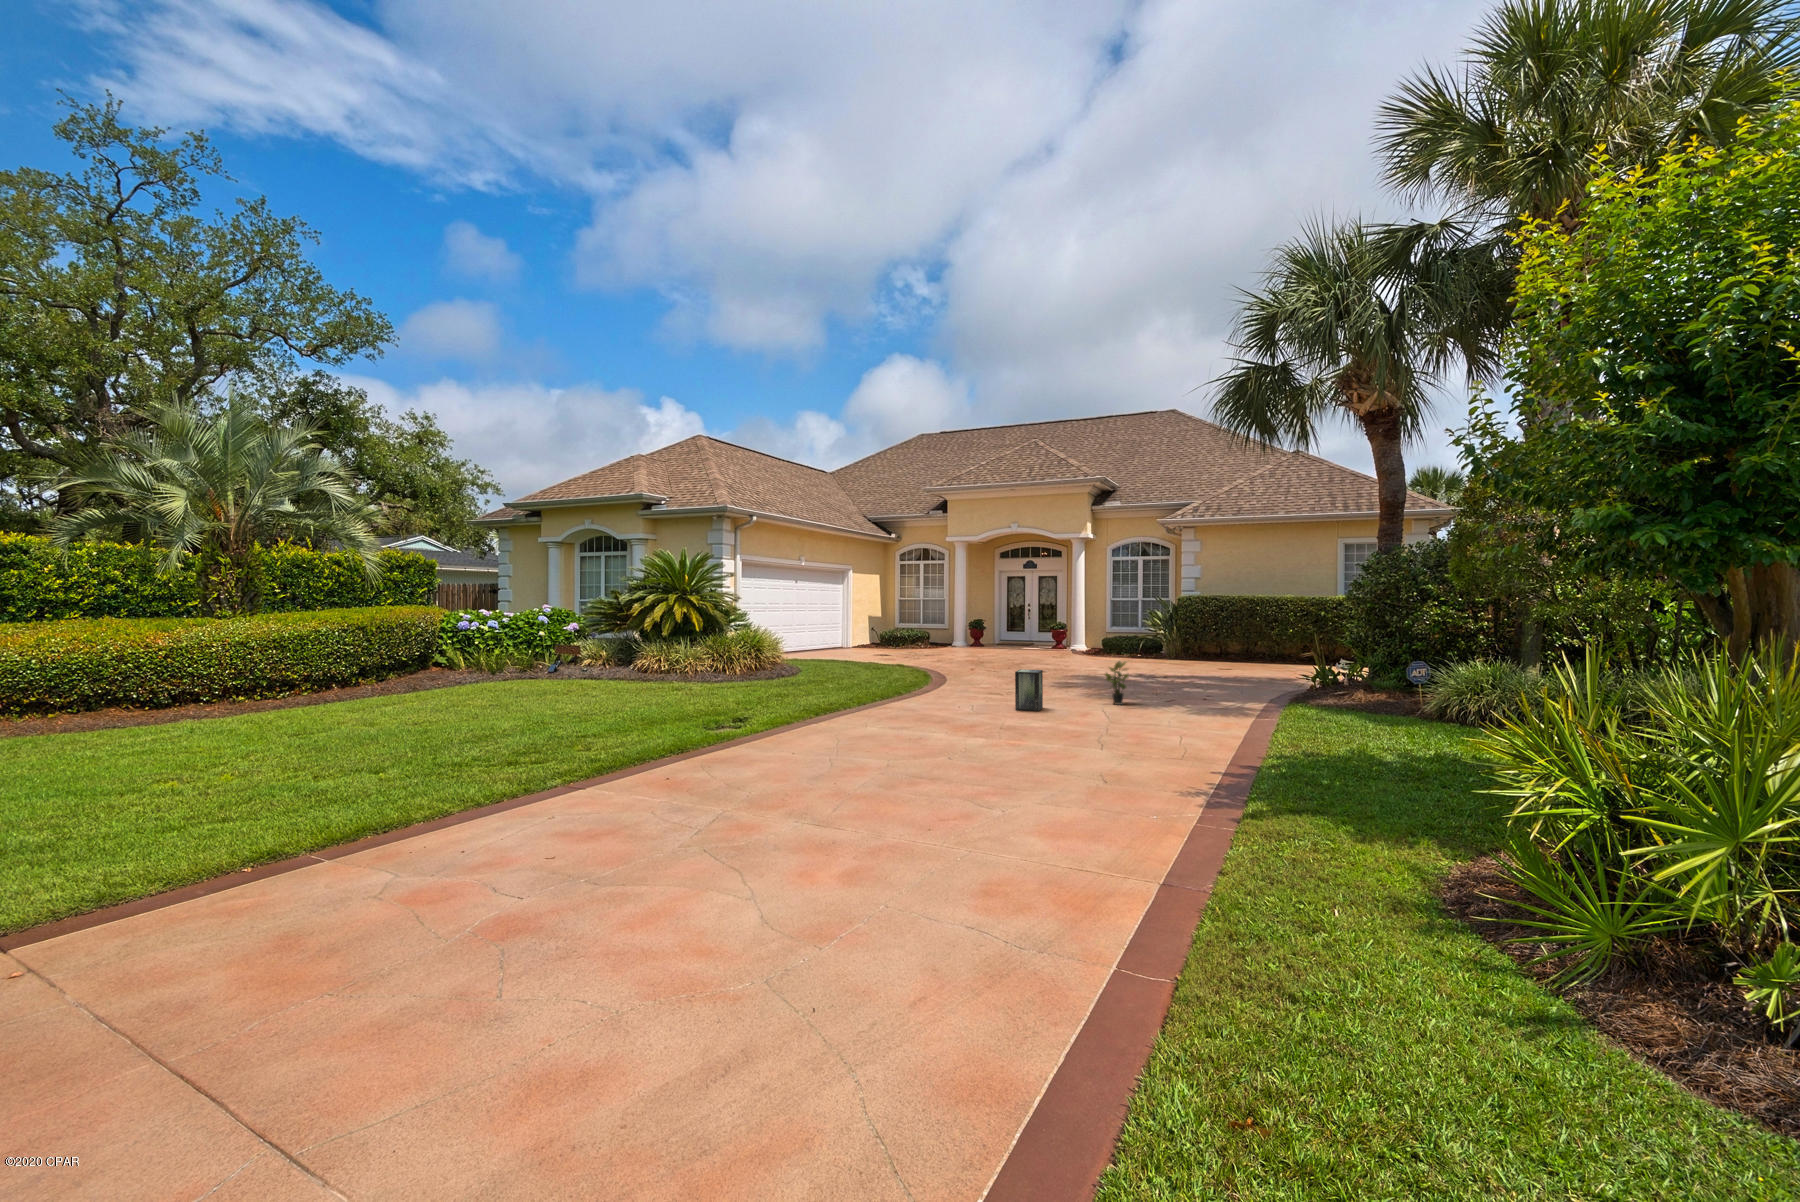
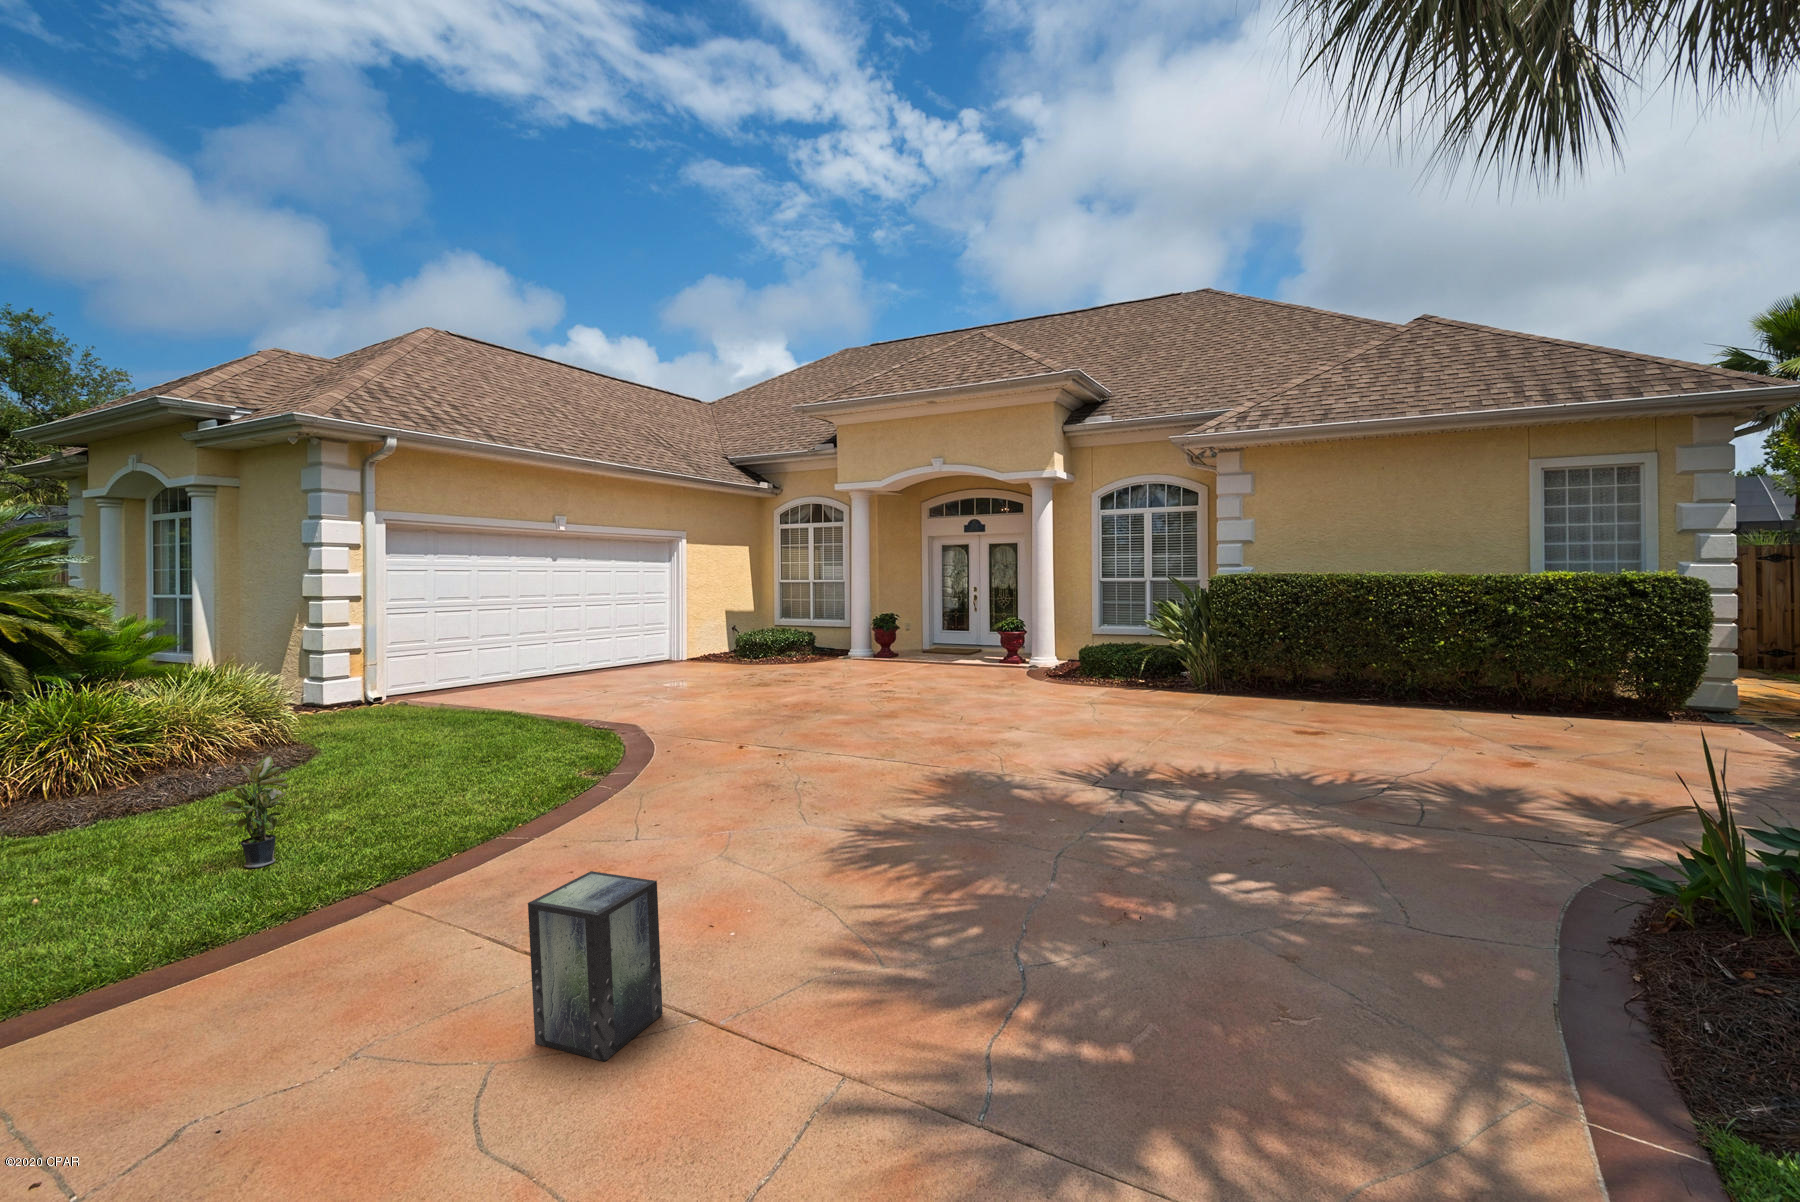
potted plant: present [1105,661,1129,705] -> present [218,756,288,868]

